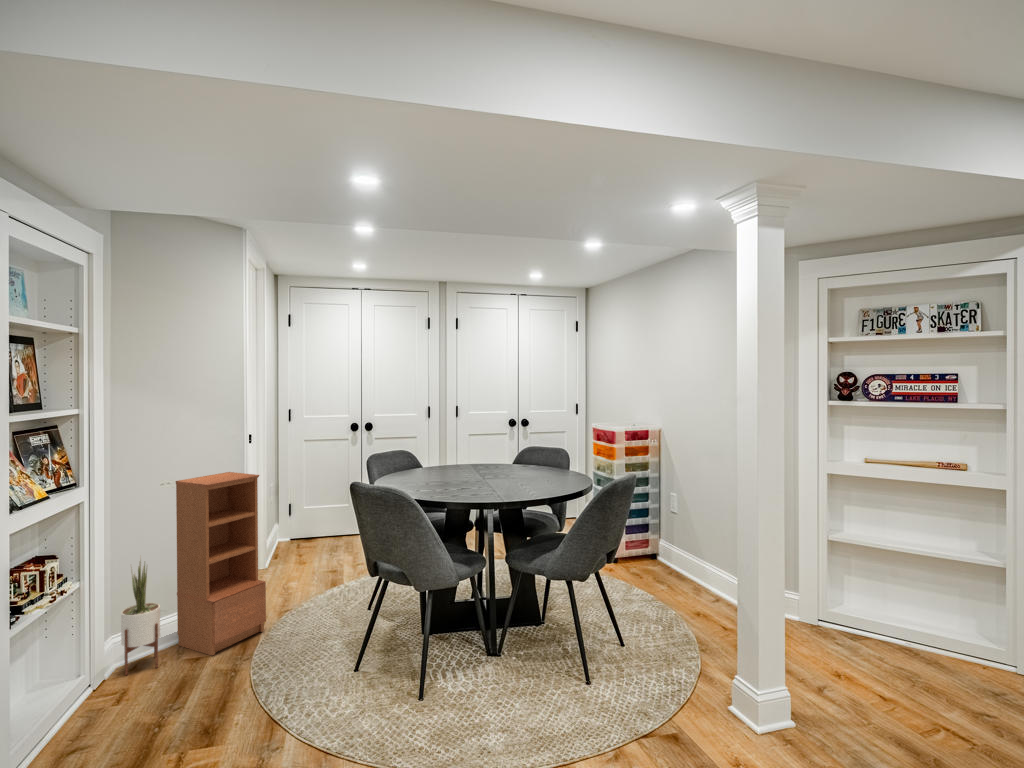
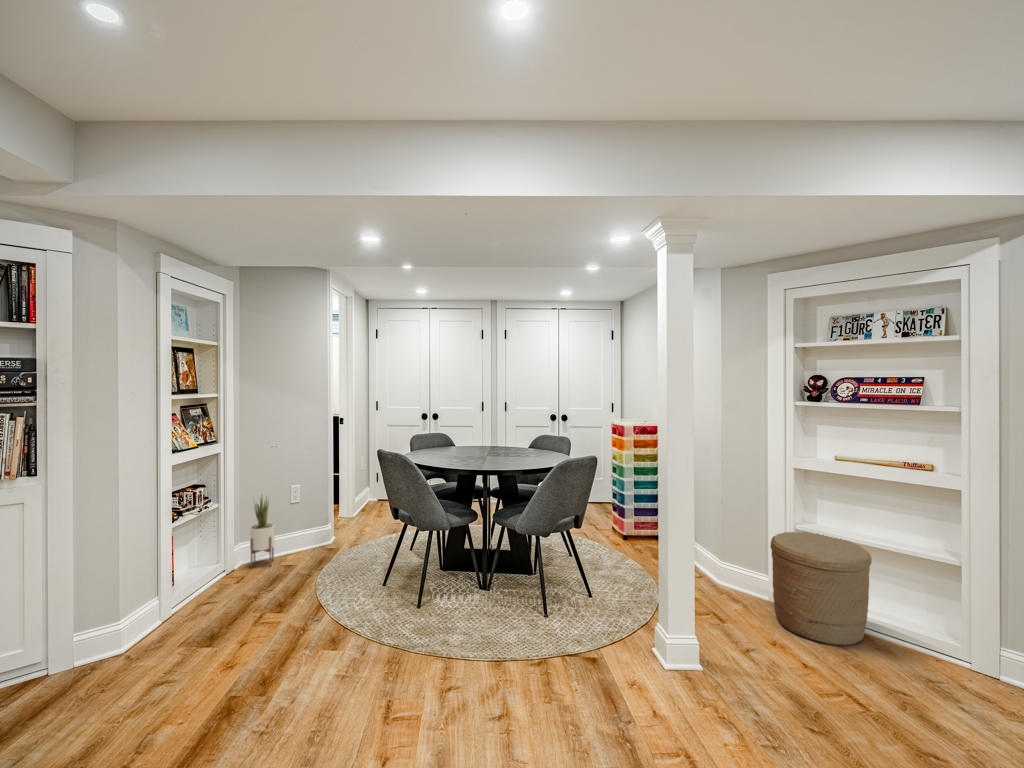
bookcase: present [176,472,266,656] -> none [289,439,346,564]
woven basket: none [813,544,922,665] -> present [770,532,872,645]

